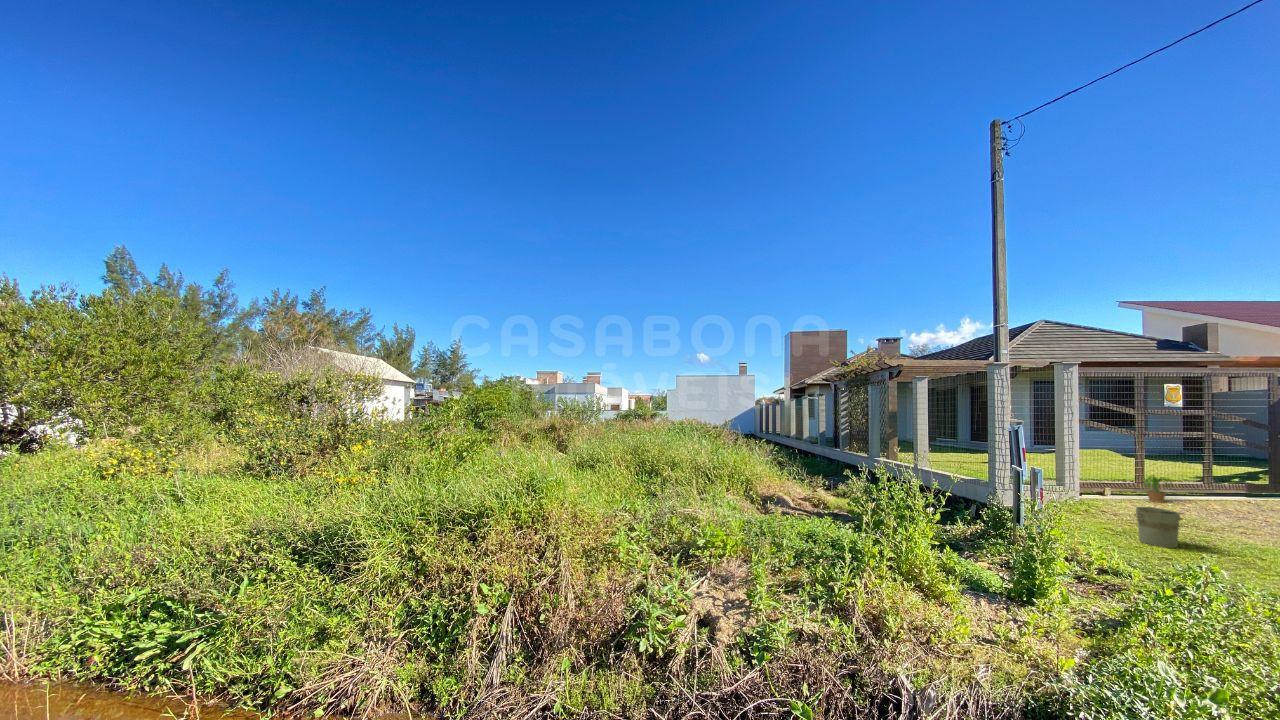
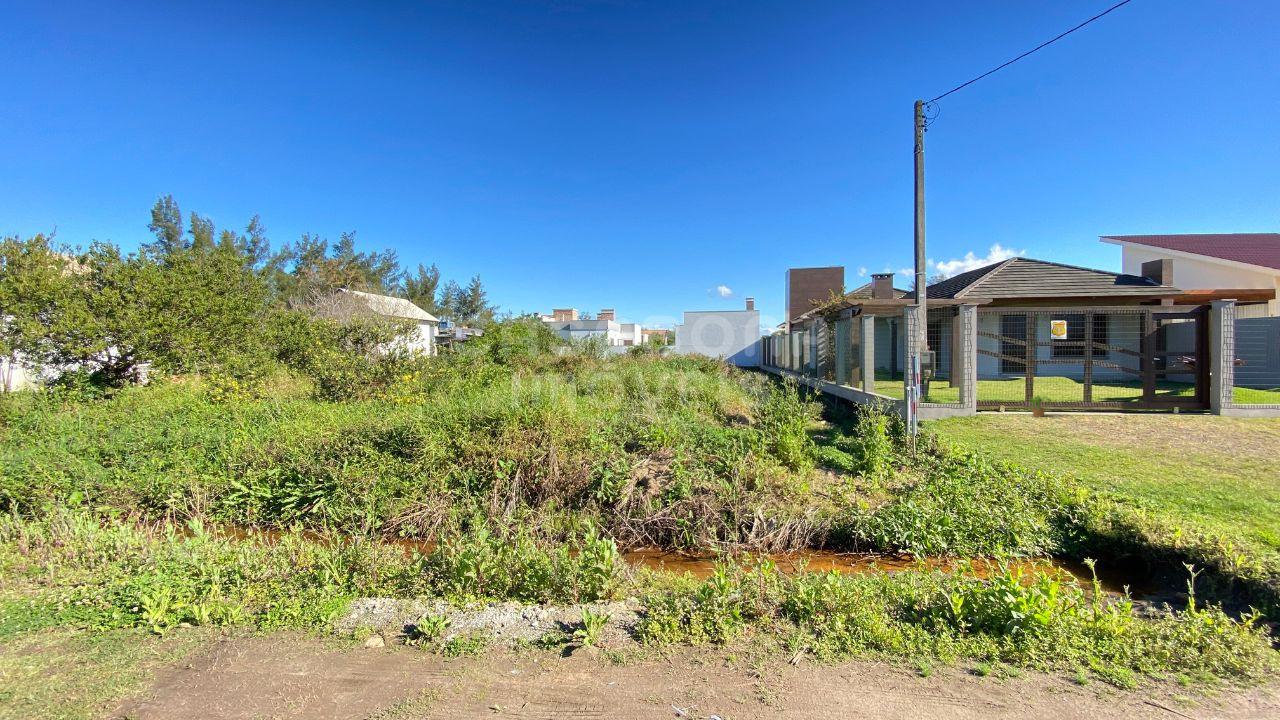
bucket: present [1134,507,1181,548] -> none [983,417,1016,445]

